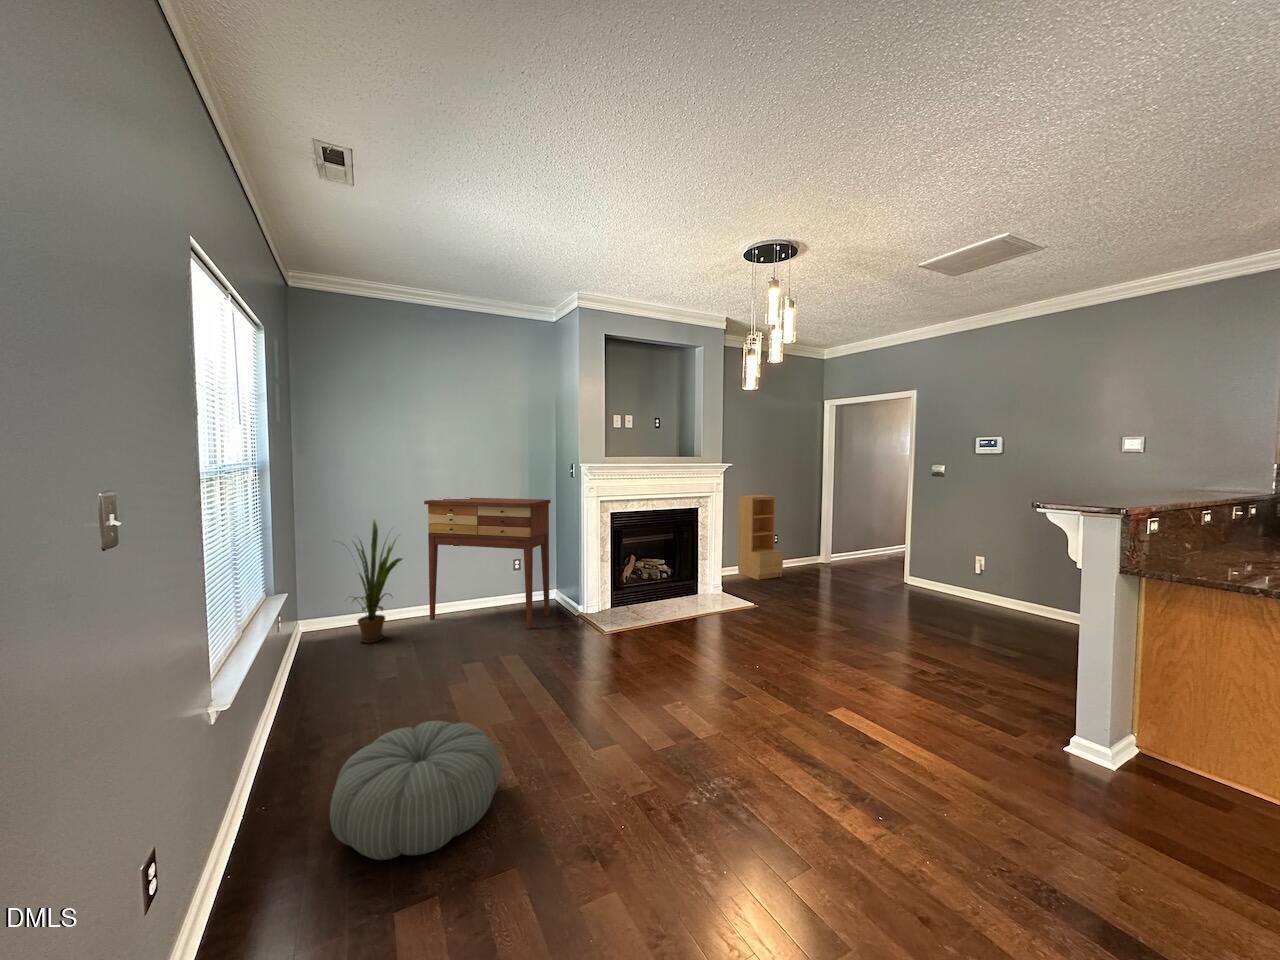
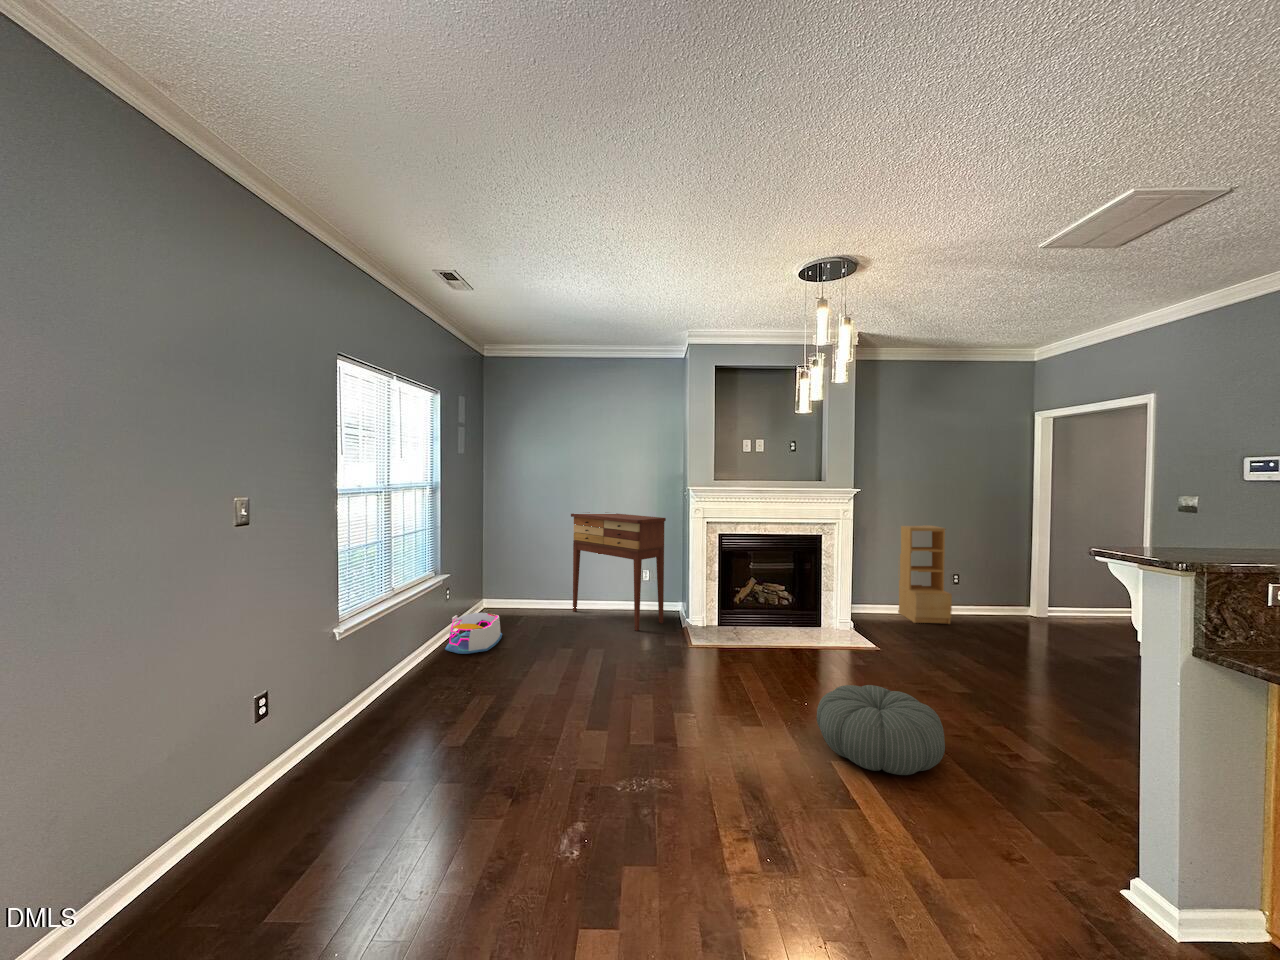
house plant: present [353,520,402,643] -> none [500,526,551,621]
storage bin: none [289,641,365,704] -> present [445,613,502,654]
pouf: present [330,721,501,860] -> present [817,685,945,775]

